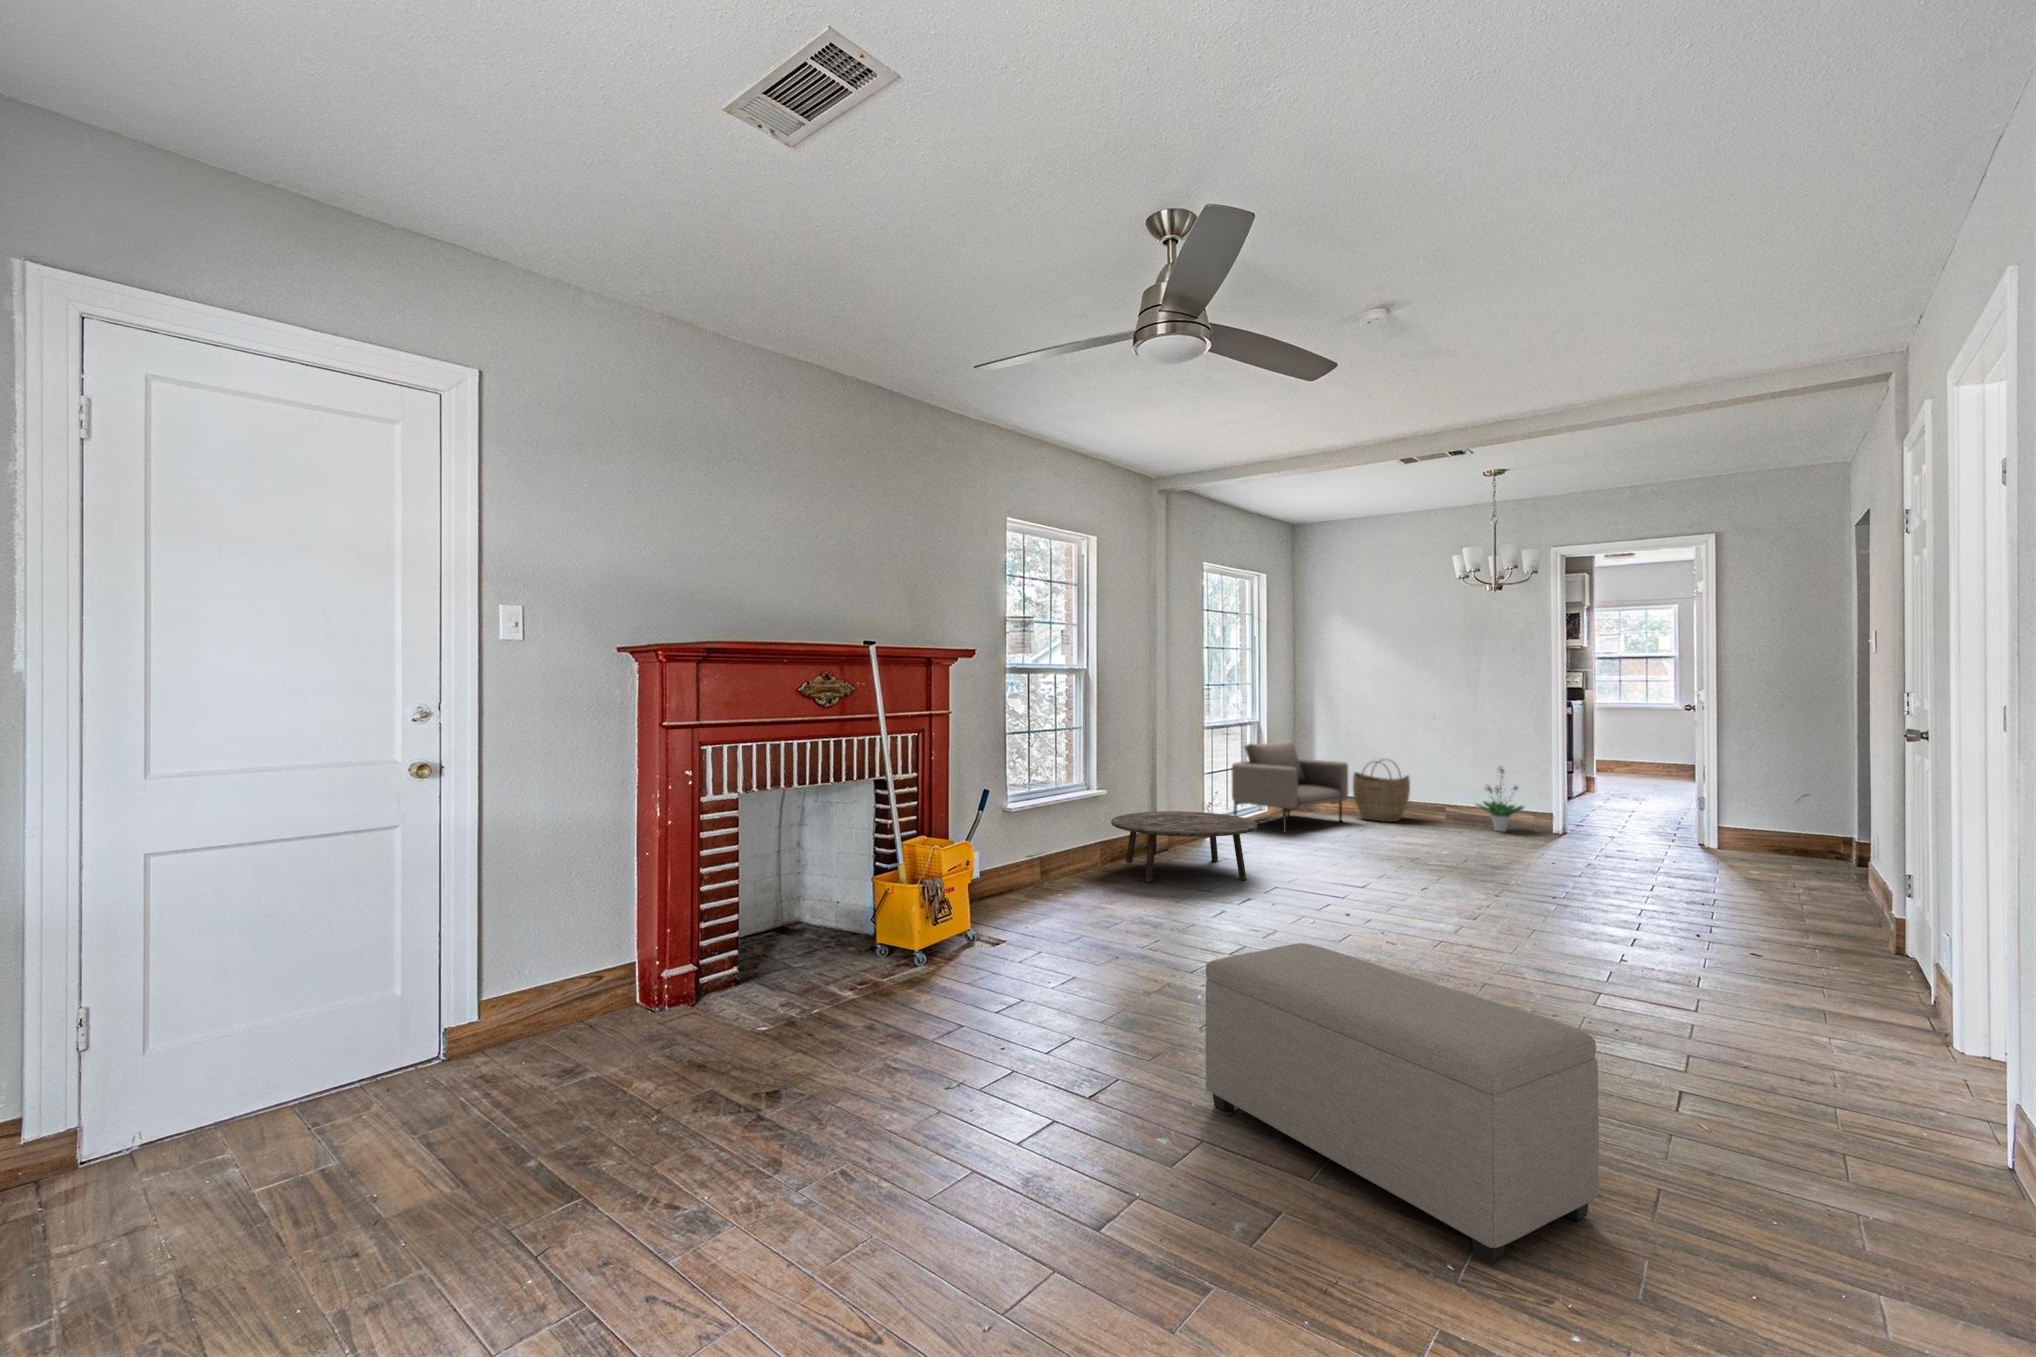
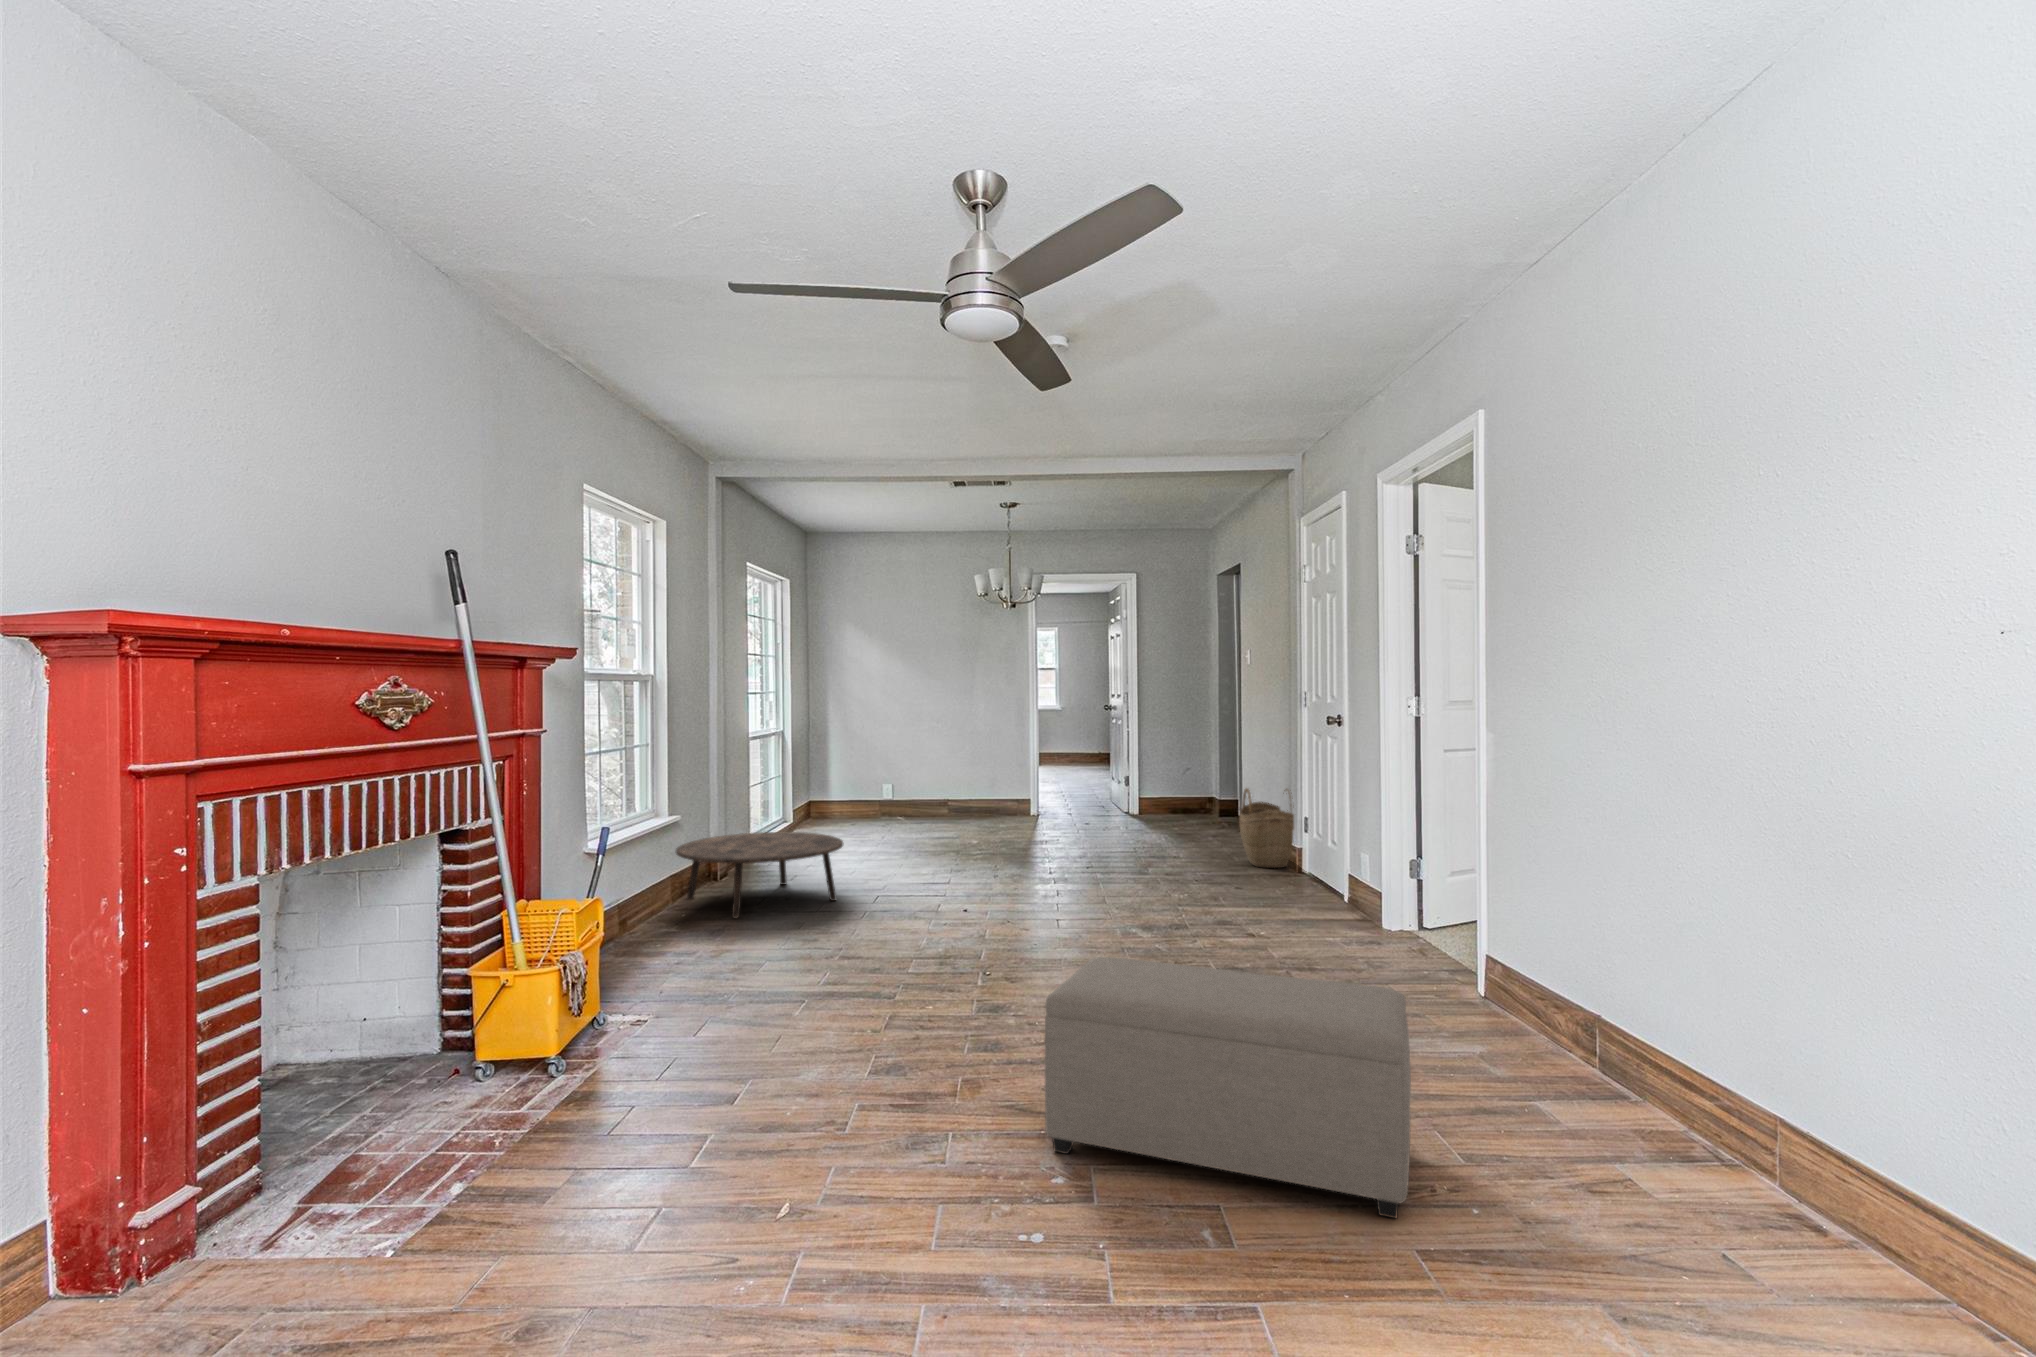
armchair: present [1232,741,1348,832] -> none [761,748,872,845]
woven basket: present [1353,760,1410,822] -> present [1240,788,1294,868]
potted plant: present [1476,767,1523,832] -> none [982,763,1025,823]

